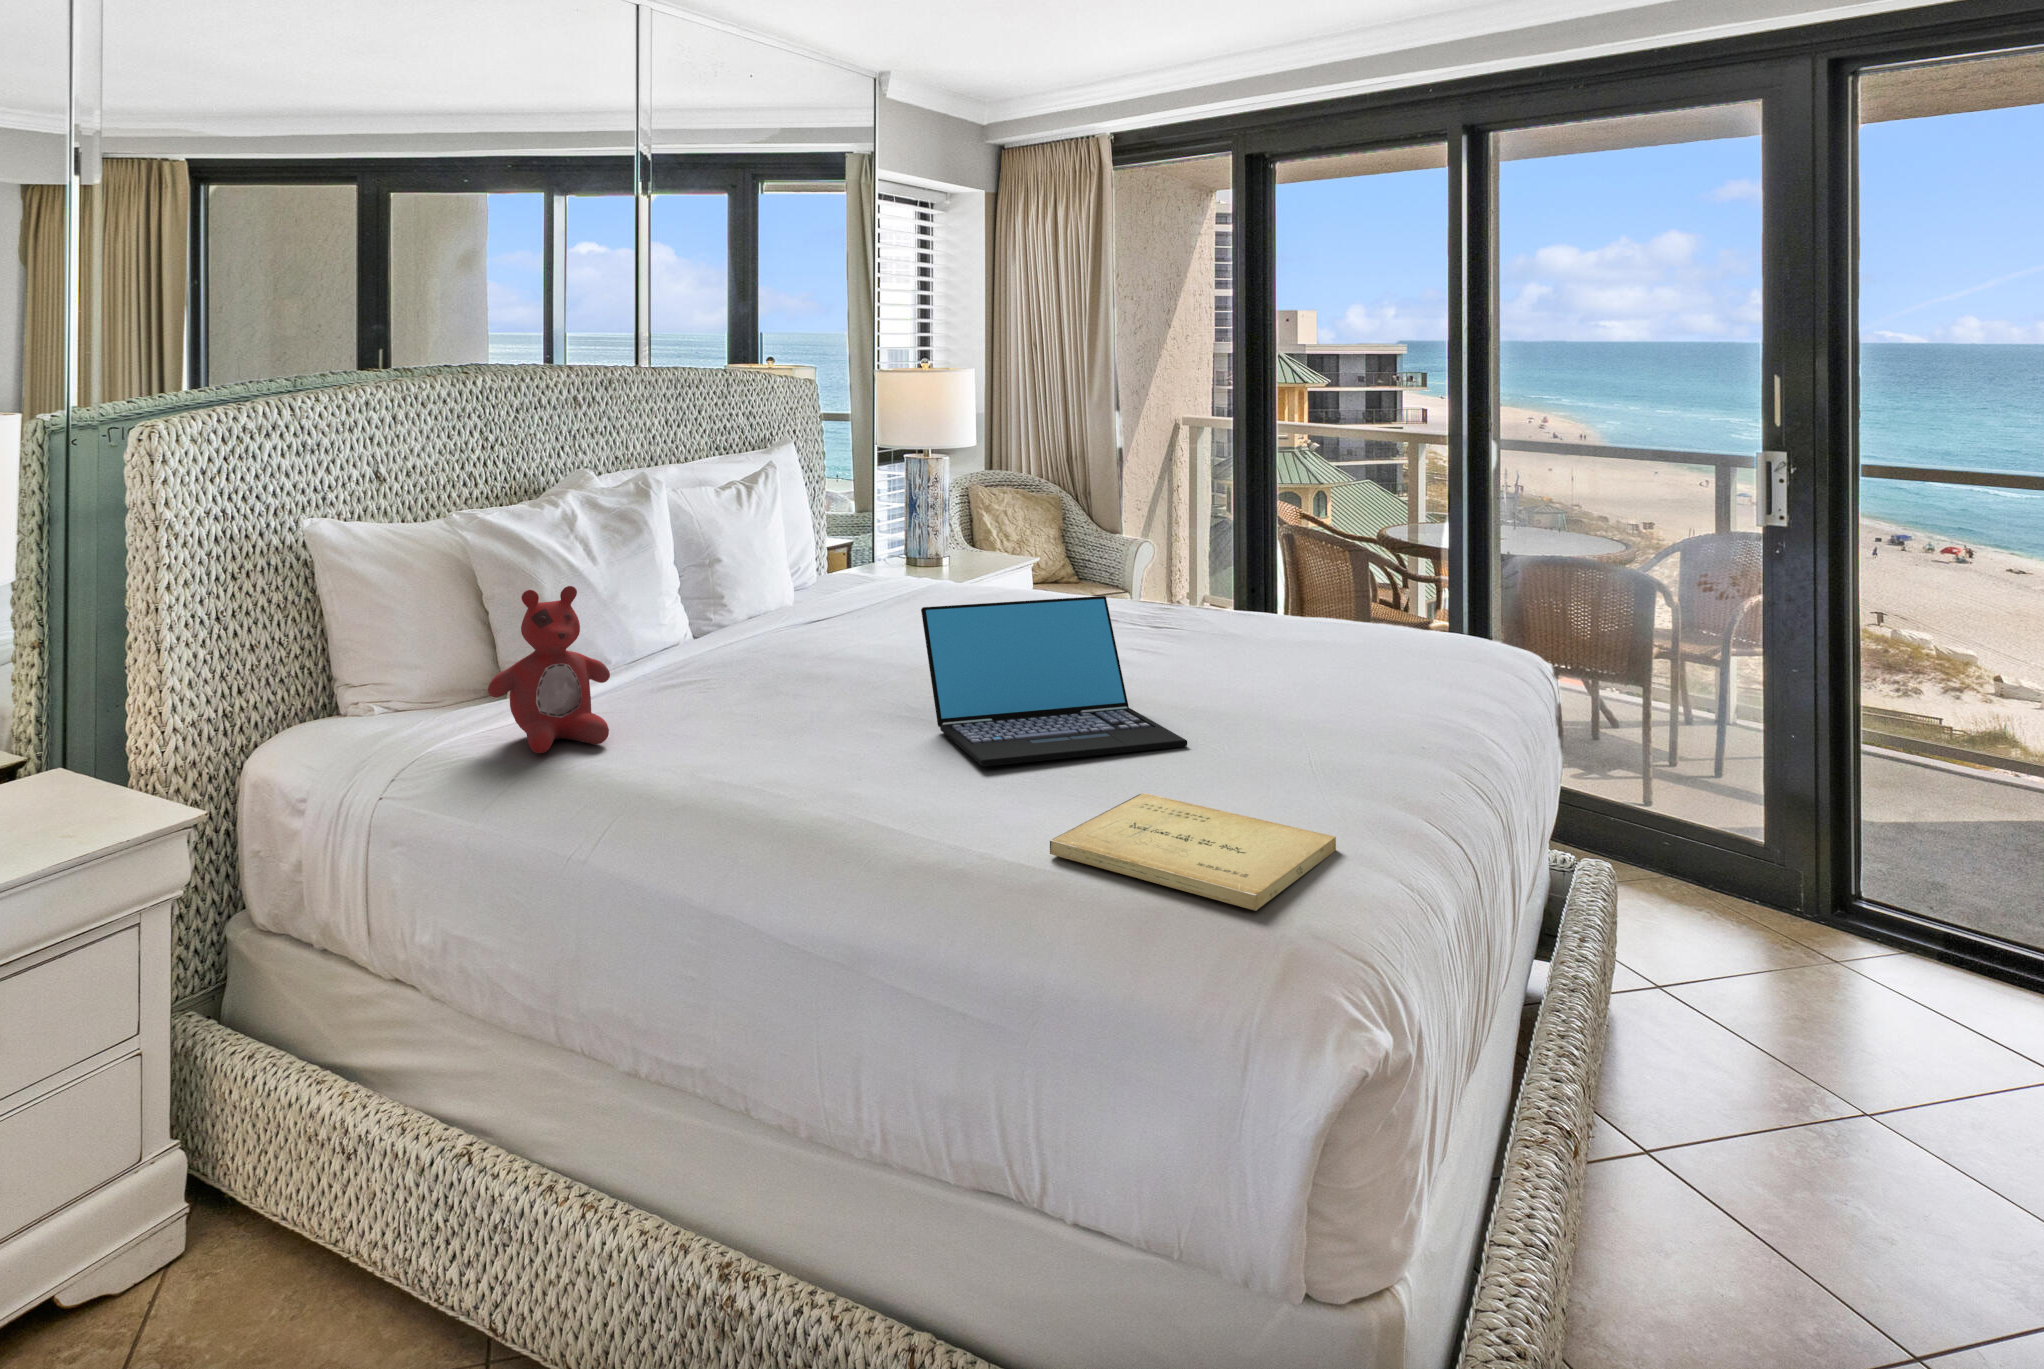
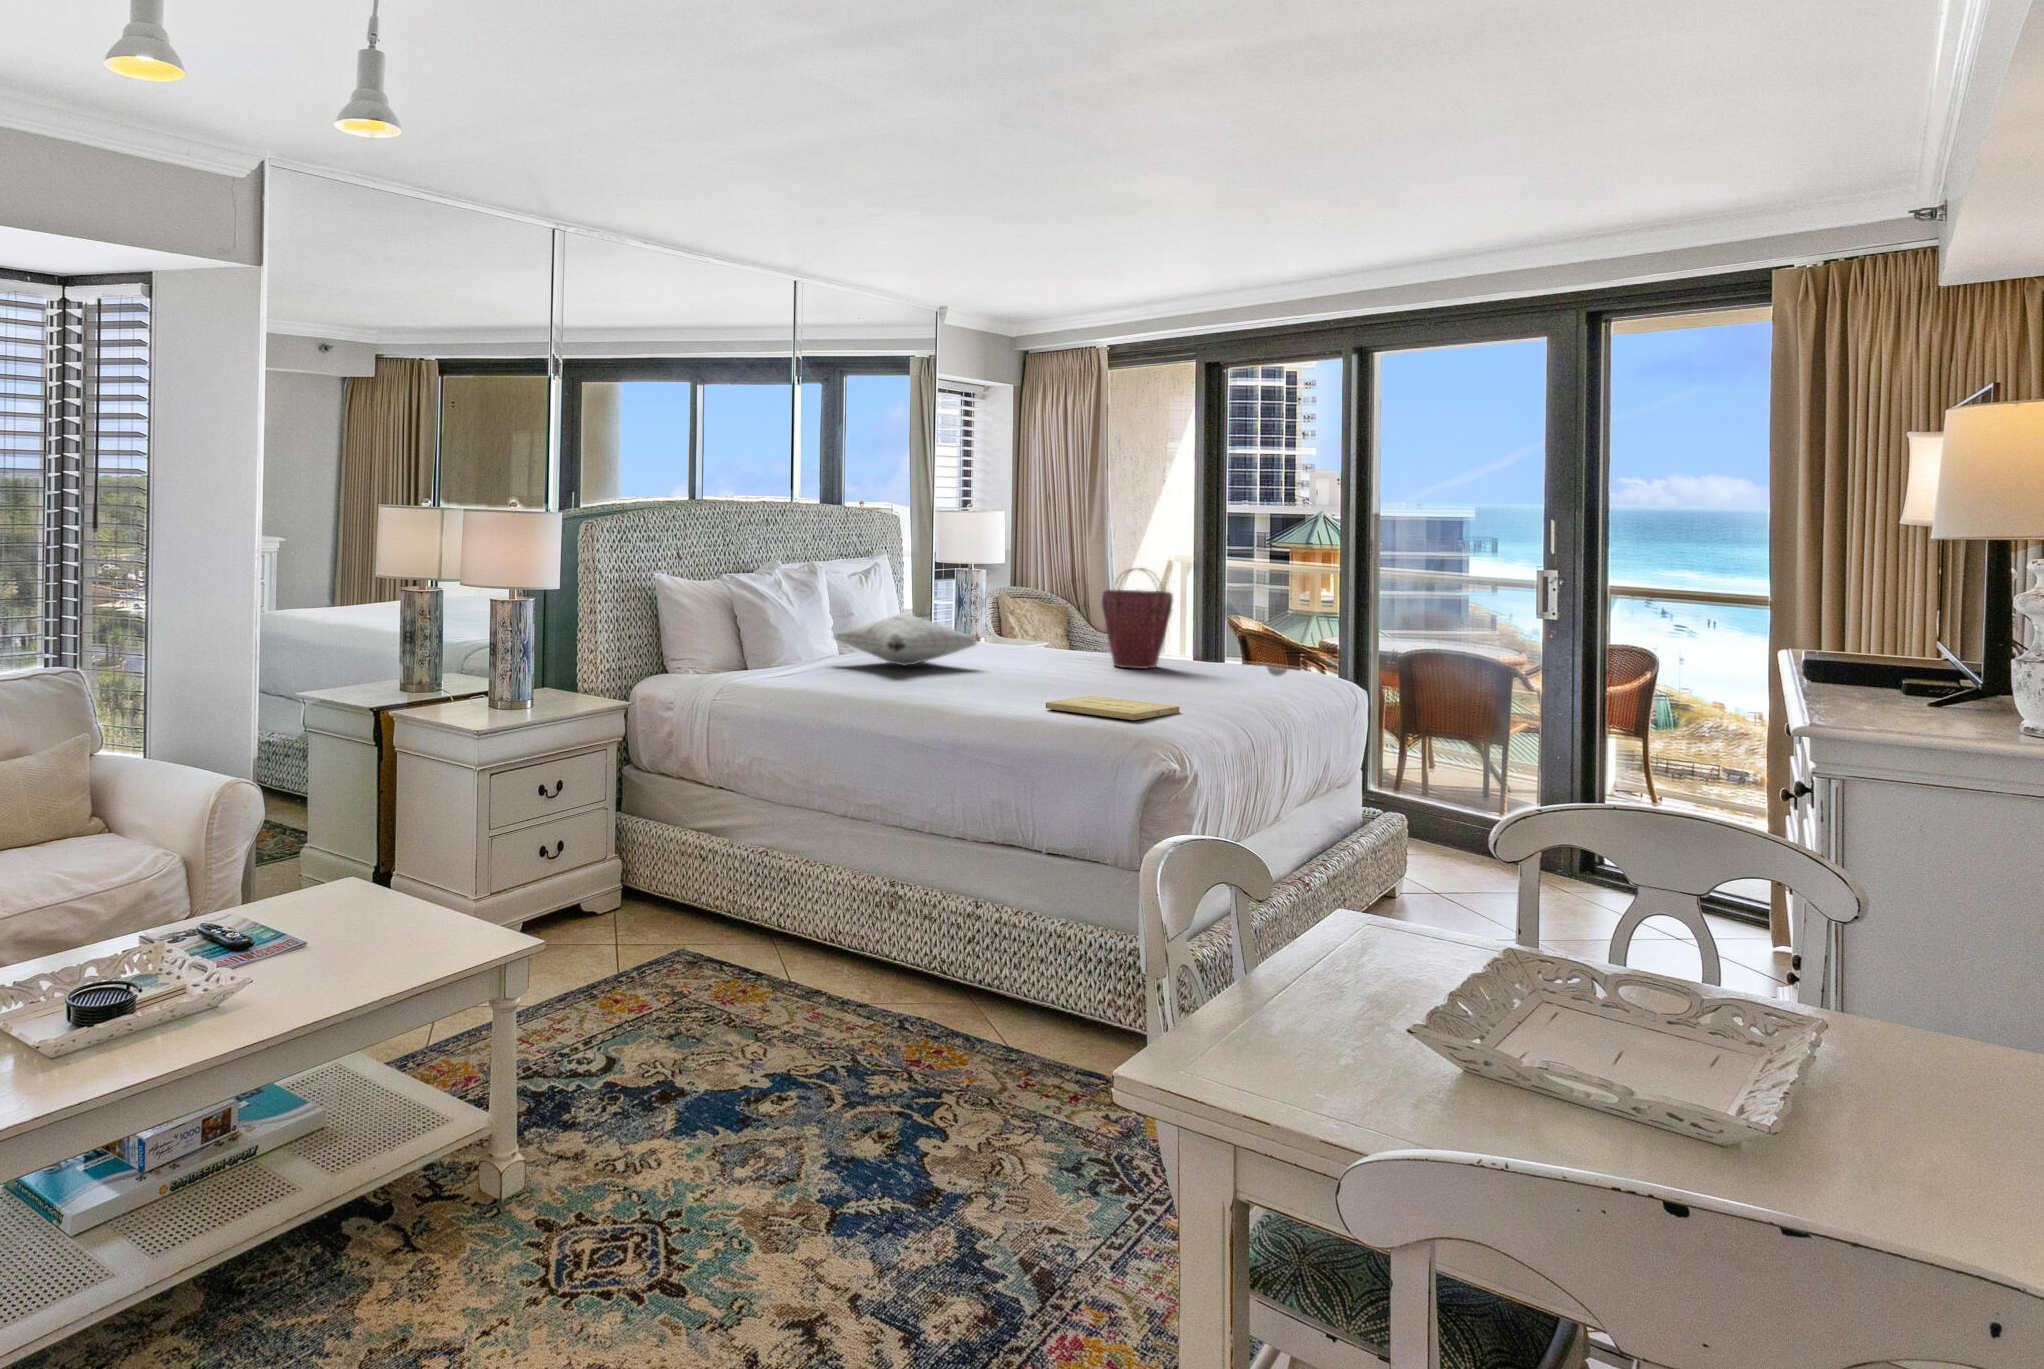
handbag: none [1135,481,1257,664] -> present [1102,568,1173,669]
pillow: none [658,577,925,673] -> present [833,613,977,666]
stuffed bear: present [488,586,610,753] -> none [763,605,823,682]
laptop: present [921,596,1187,766] -> none [981,622,1120,690]

